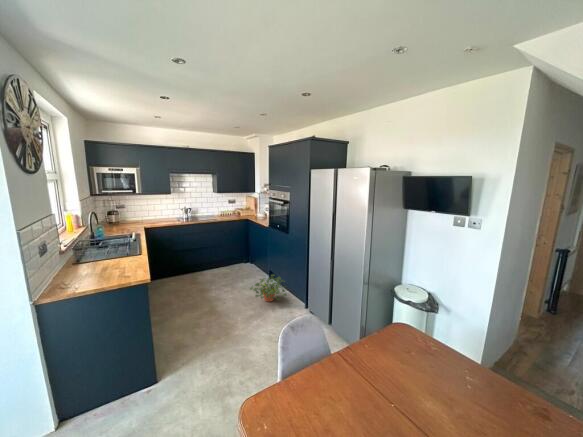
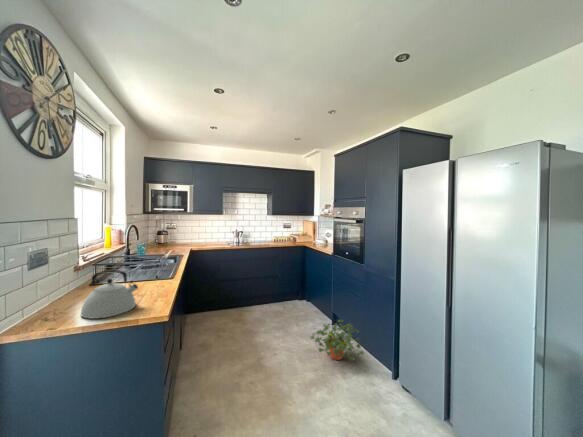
kettle: none [86,253,123,284] -> present [81,270,138,319]

